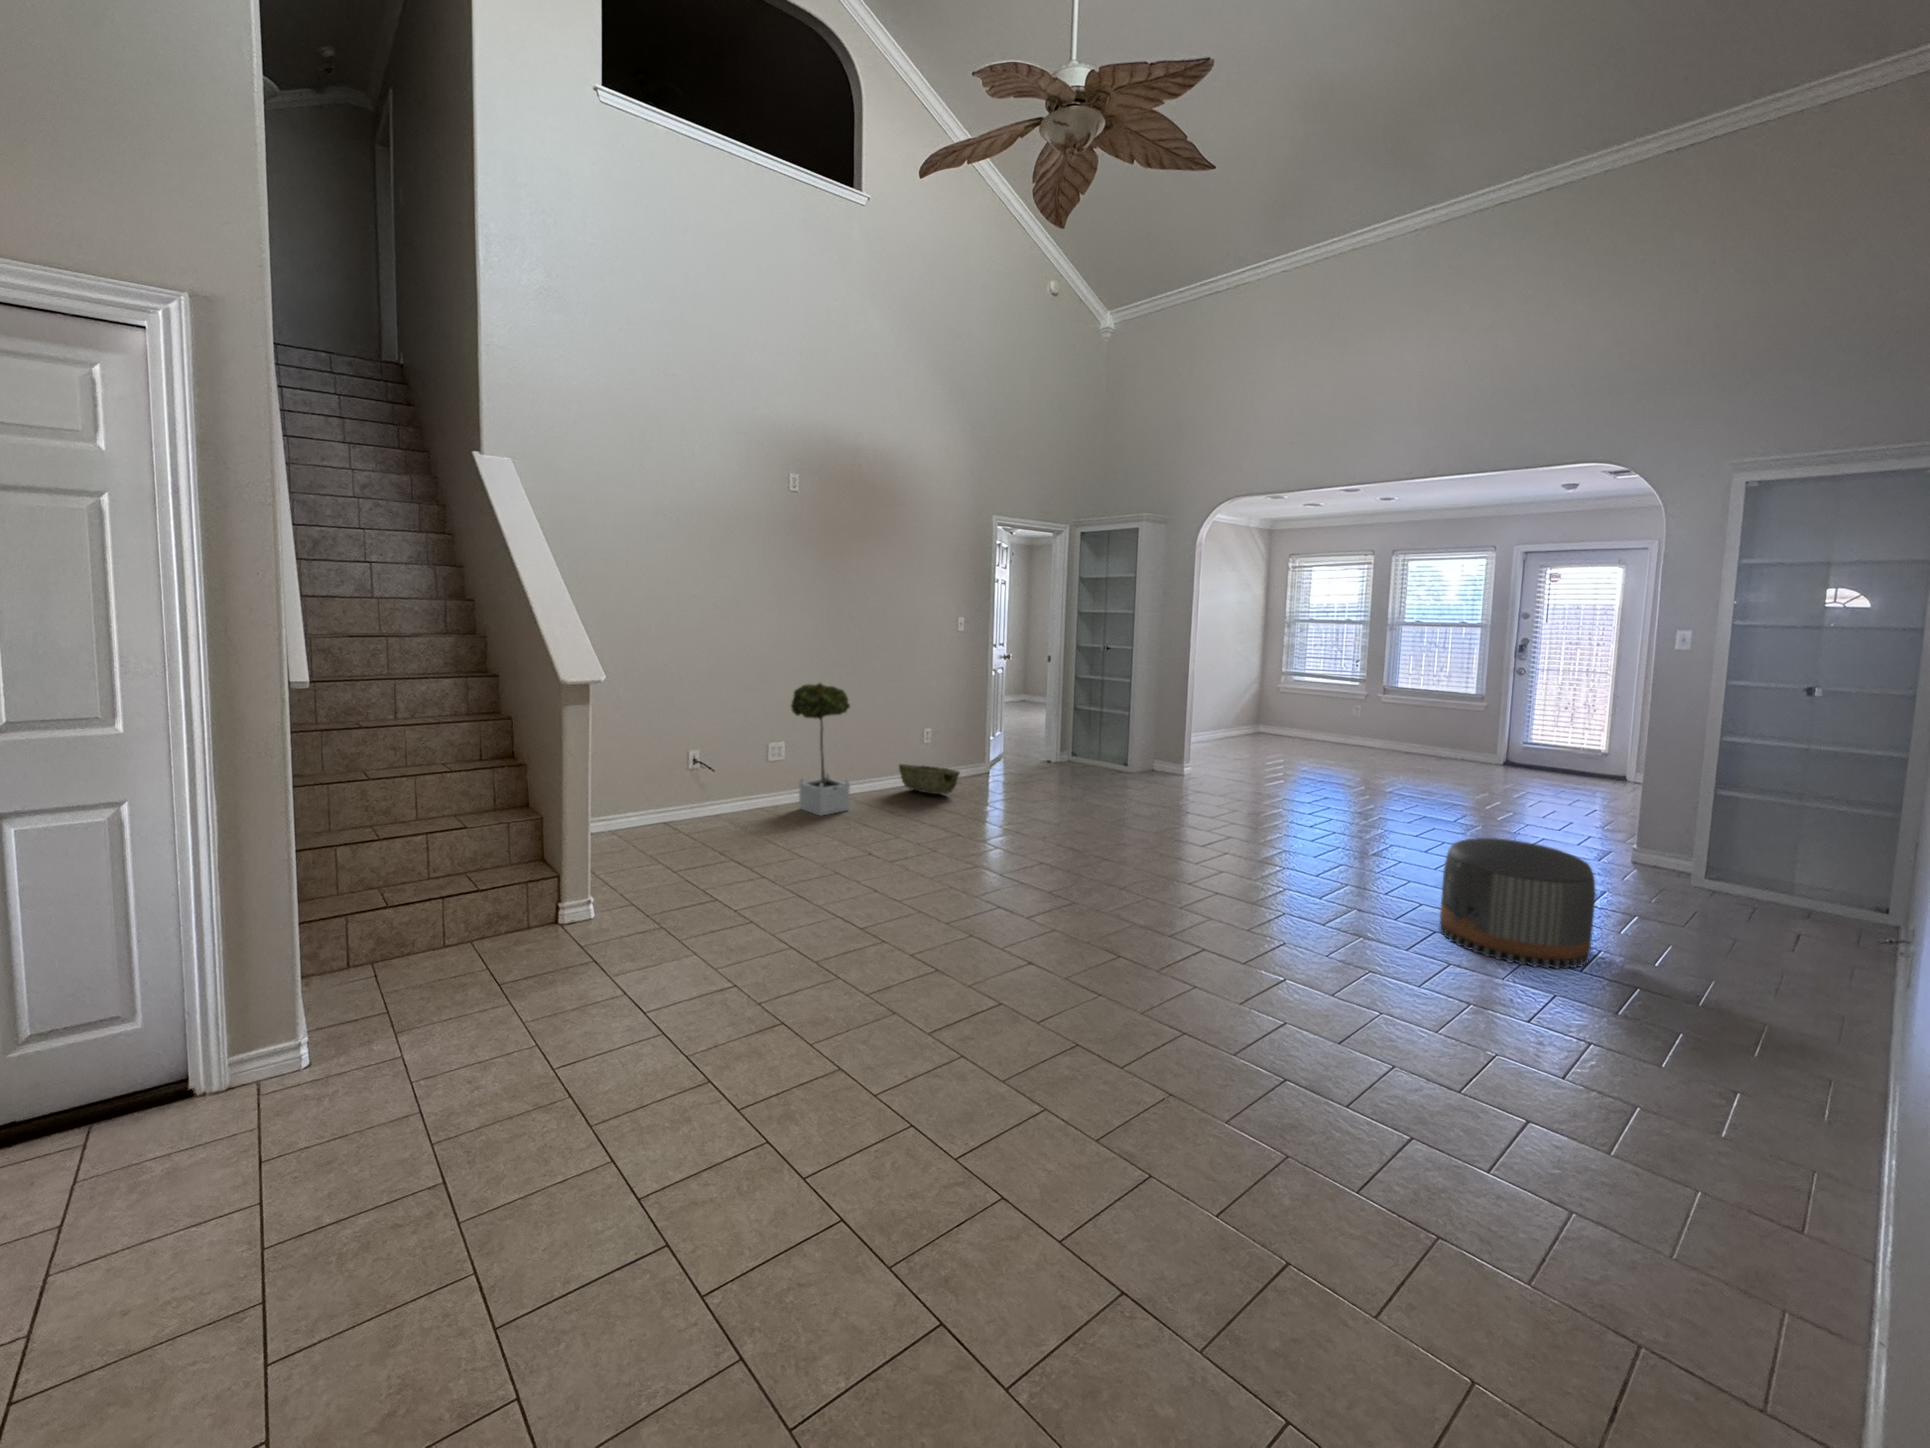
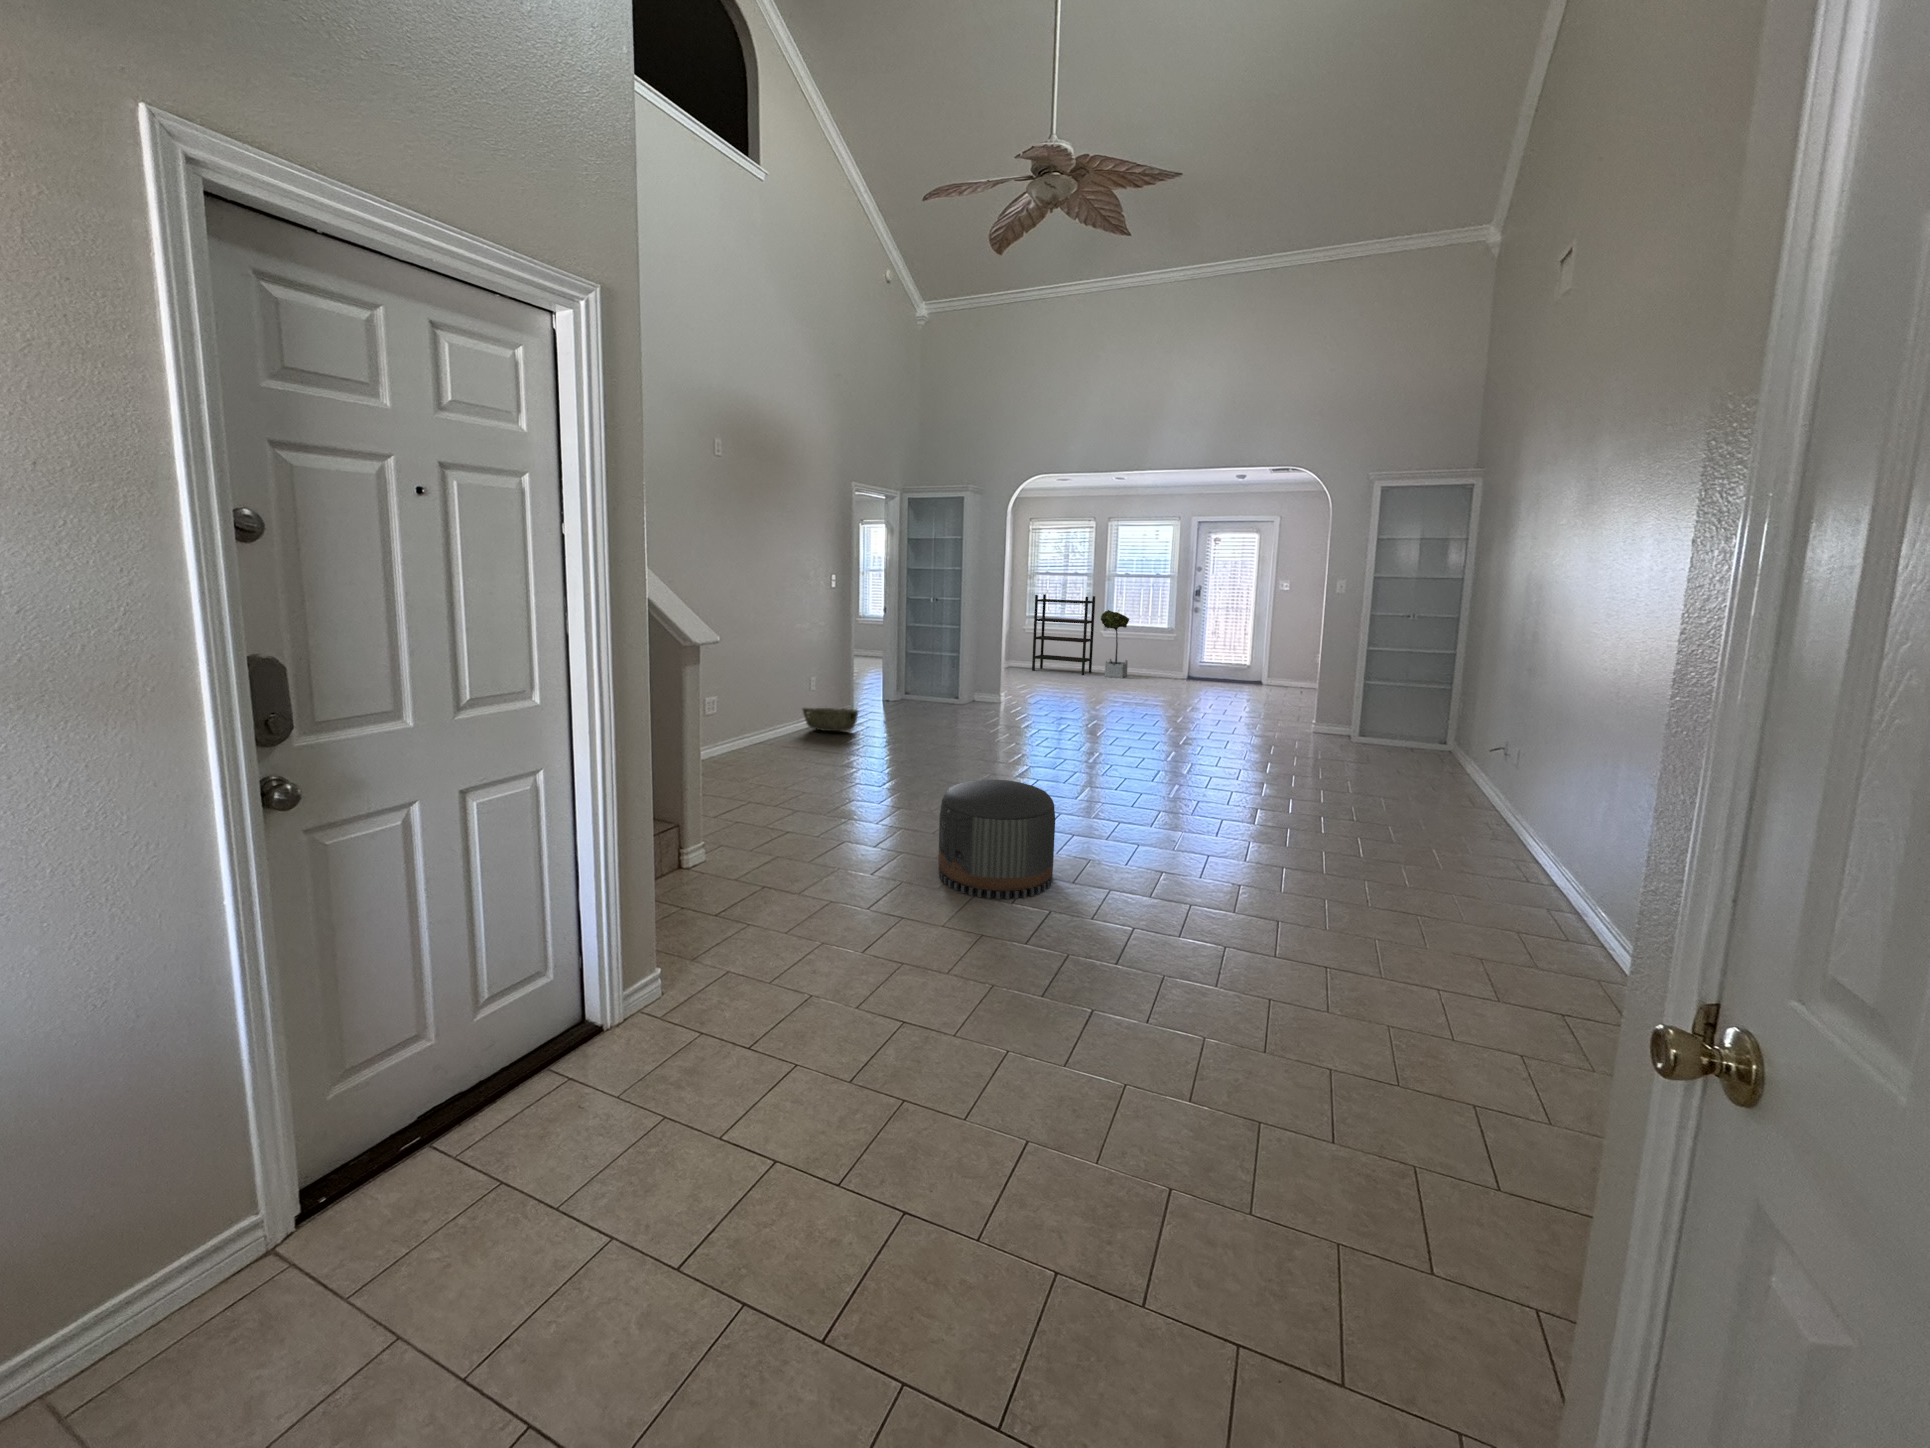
bookshelf: none [1280,646,1370,751] -> present [1032,594,1095,675]
potted tree: present [791,683,850,816] -> present [1101,610,1129,678]
pouf: present [1440,838,1596,969] -> present [938,780,1055,899]

